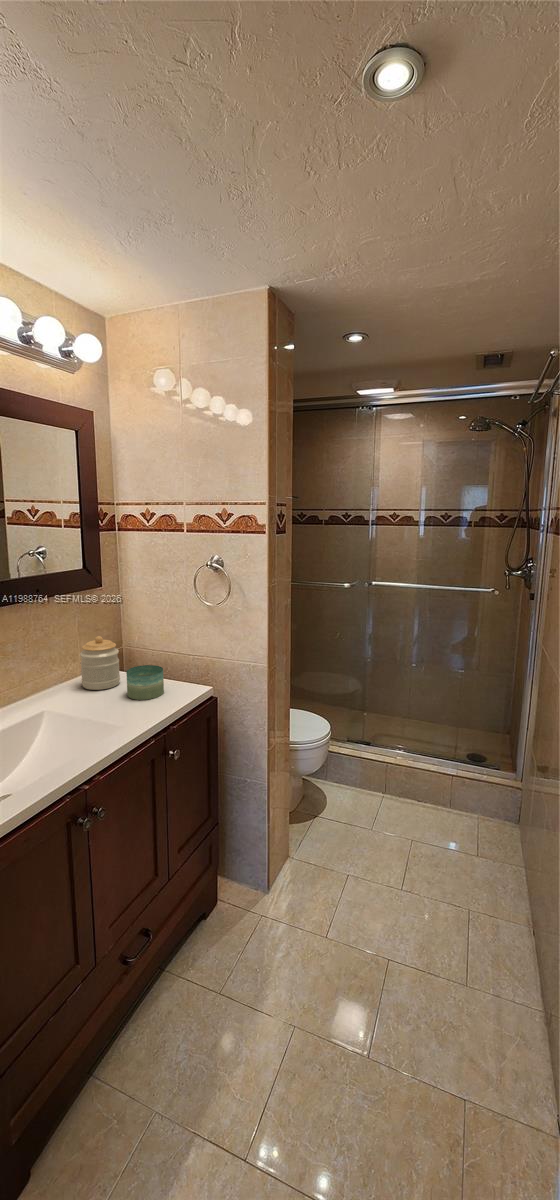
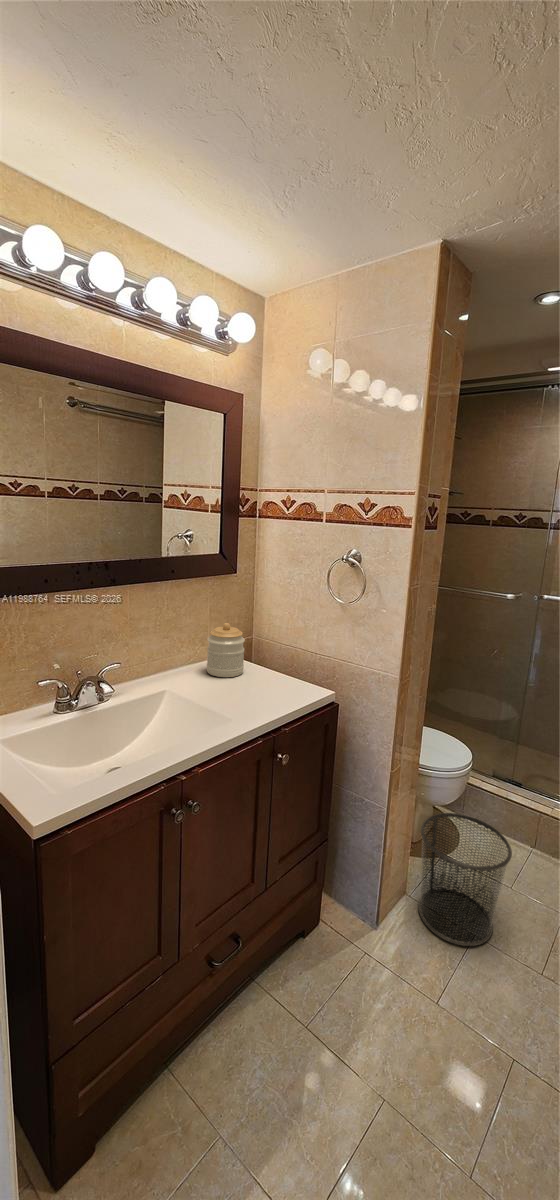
candle: present [126,665,164,700] -> none [246,659,285,695]
waste bin: none [297,777,371,887] -> present [418,813,512,946]

